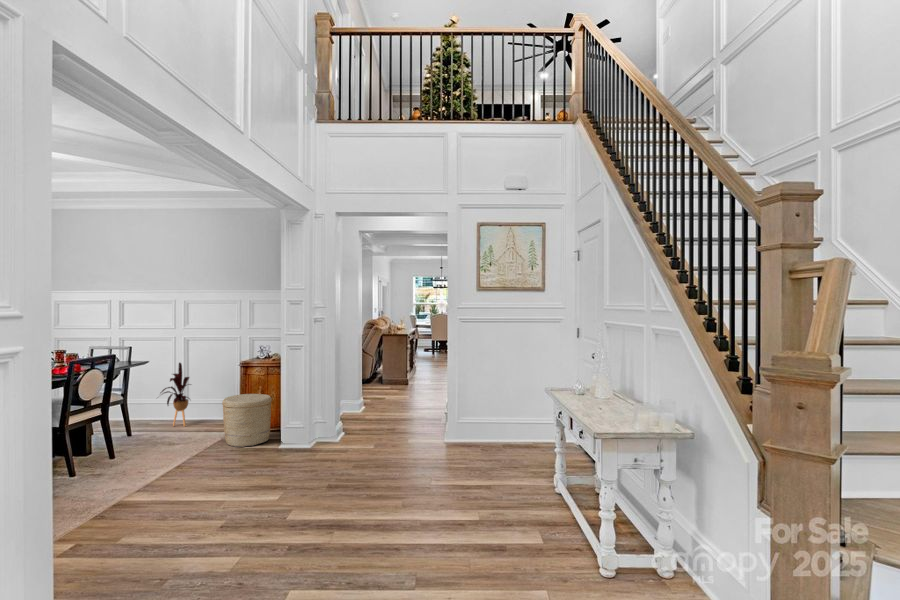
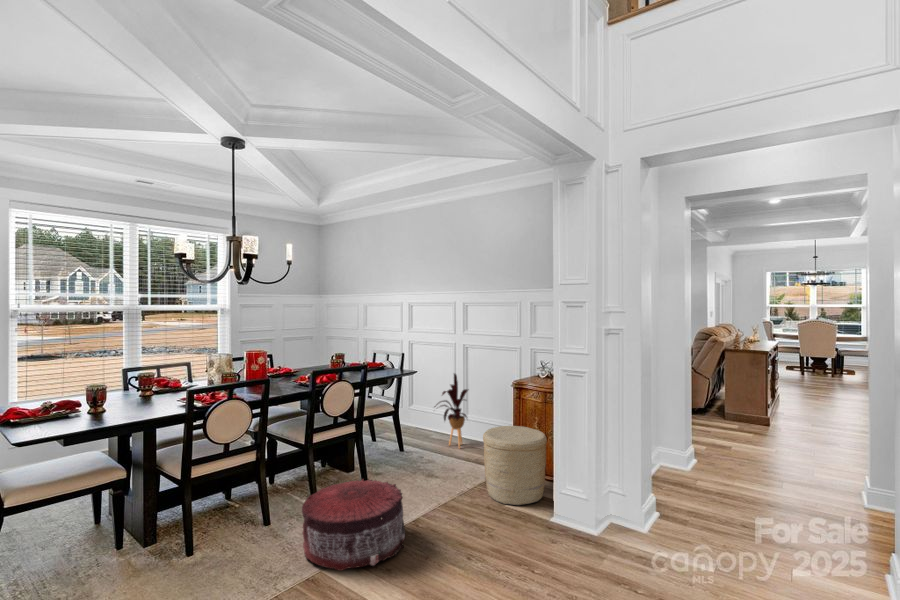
pouf: none [91,438,182,497] -> present [302,480,405,571]

